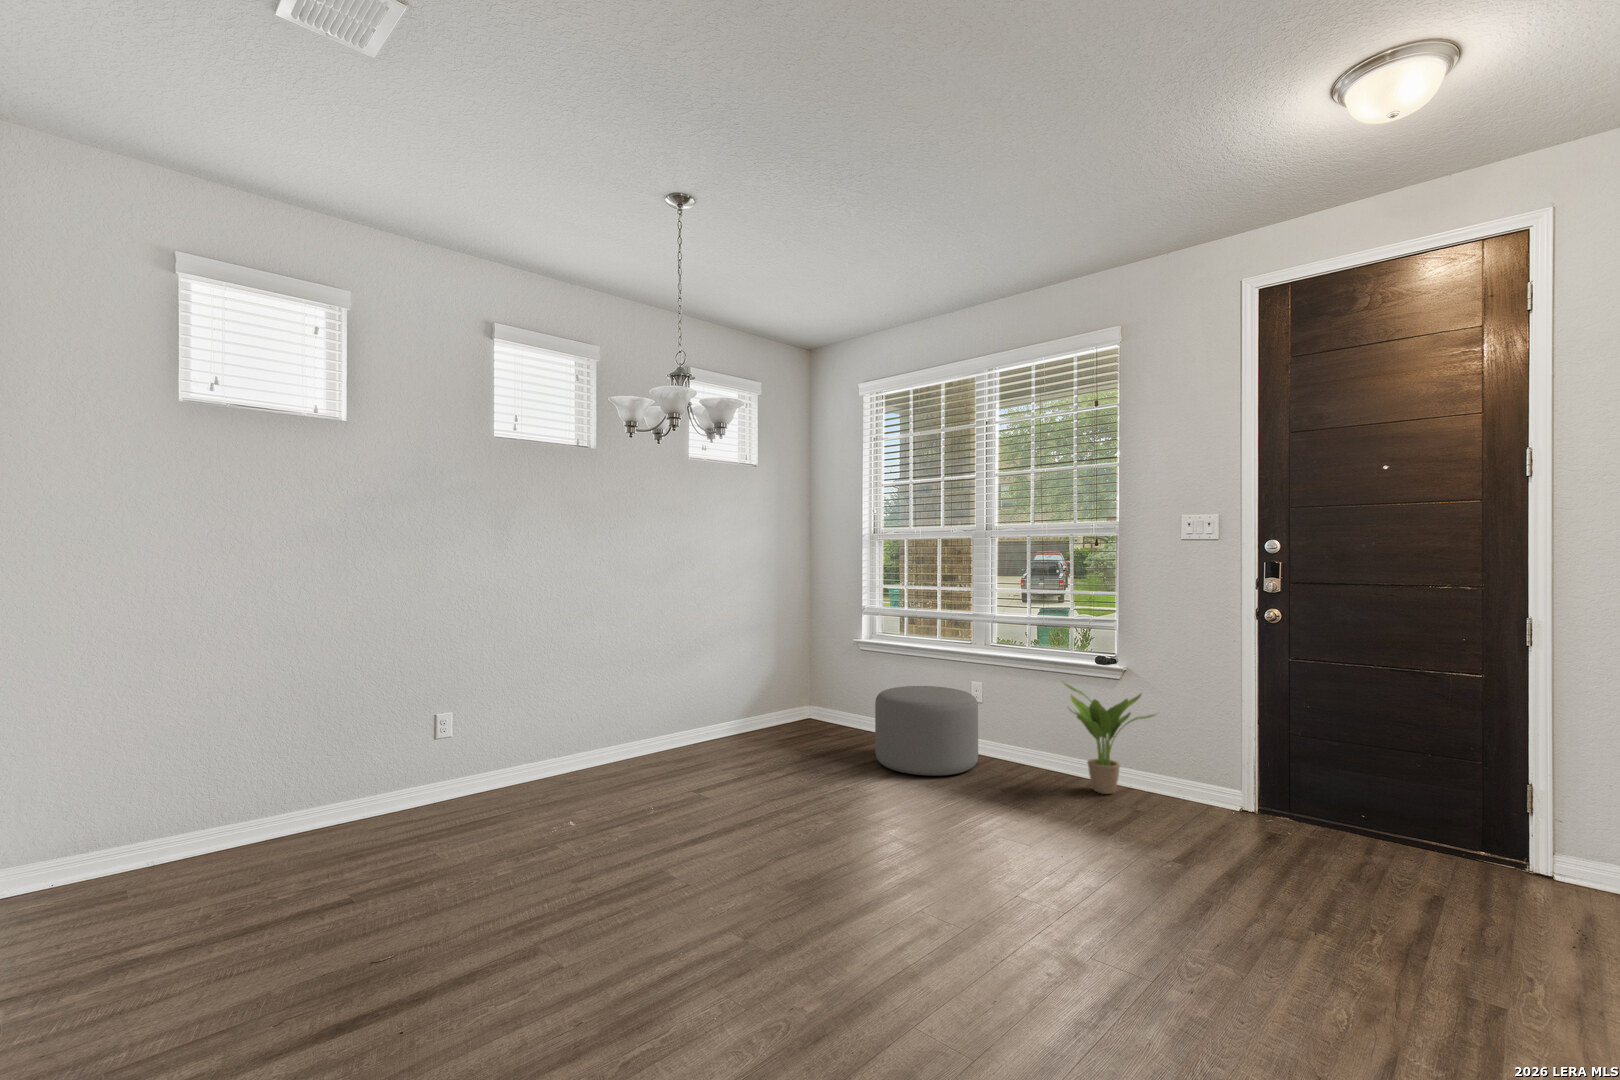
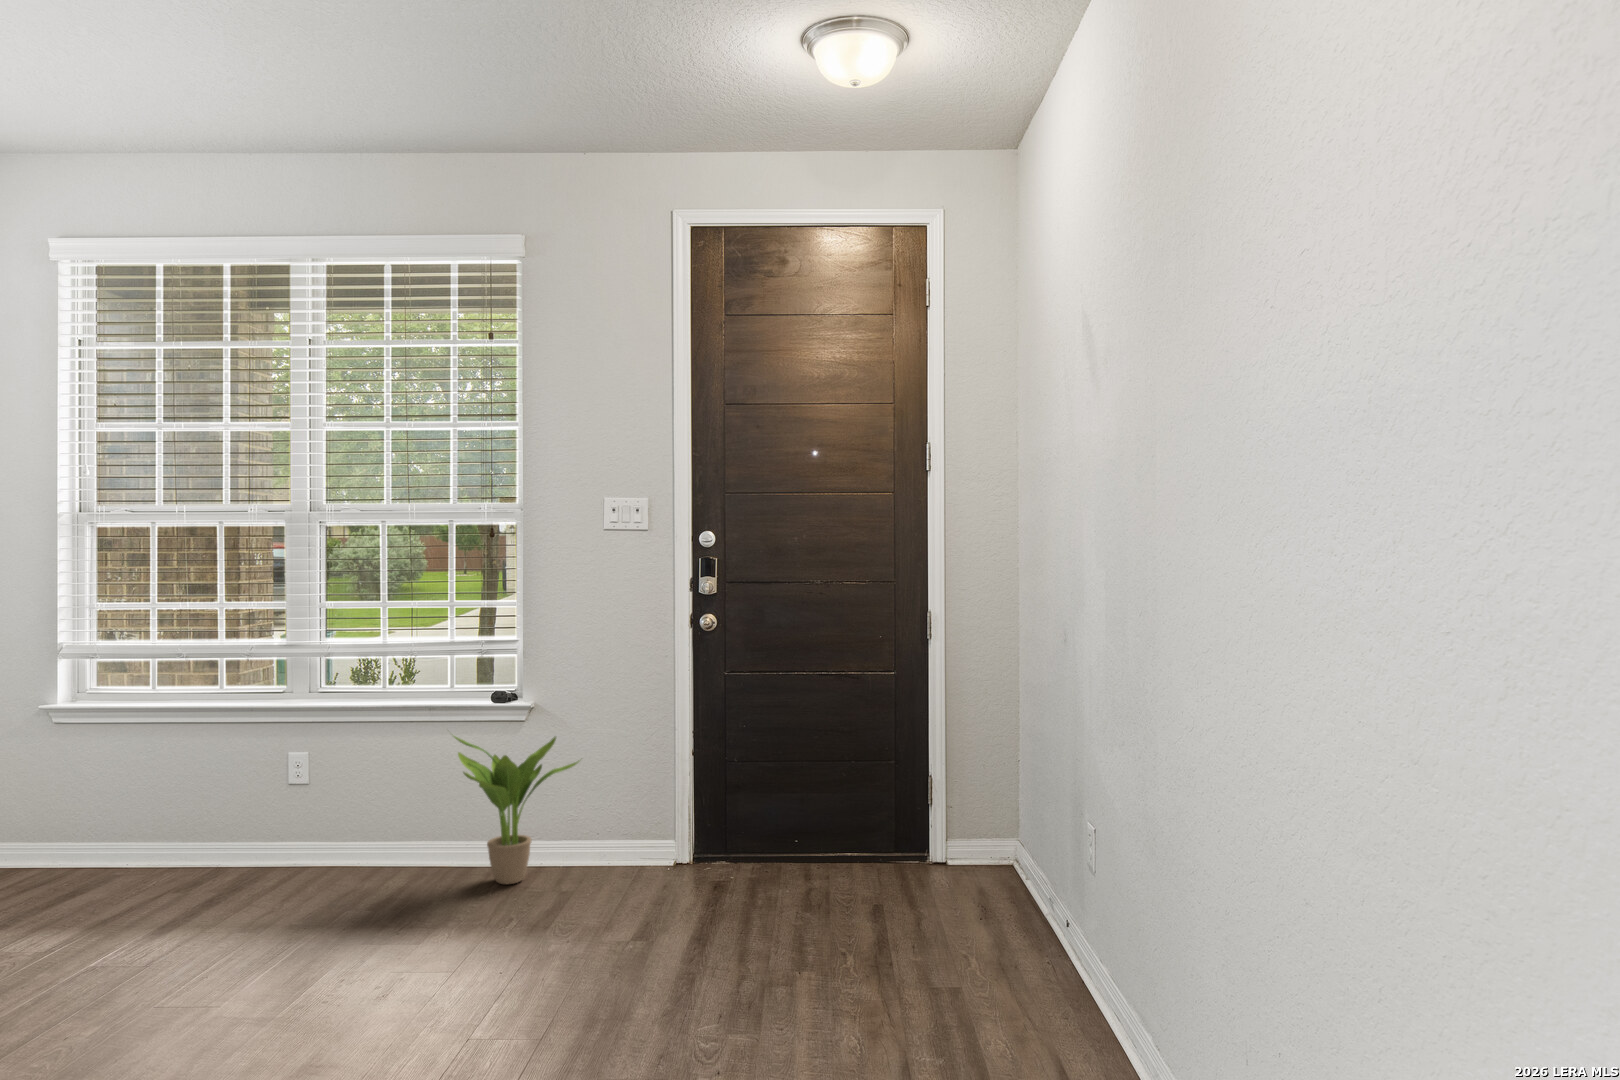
ottoman: present [875,686,978,776] -> none [113,770,310,930]

